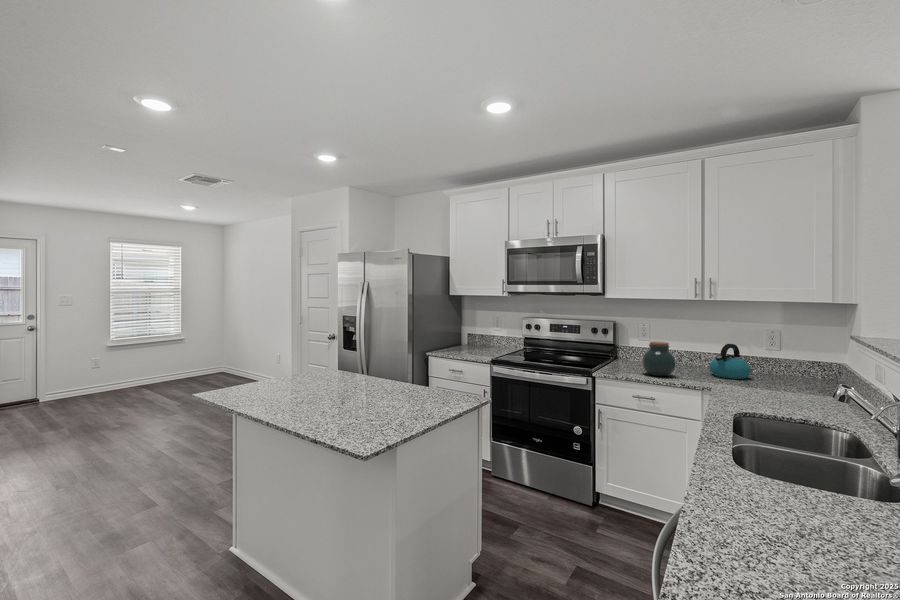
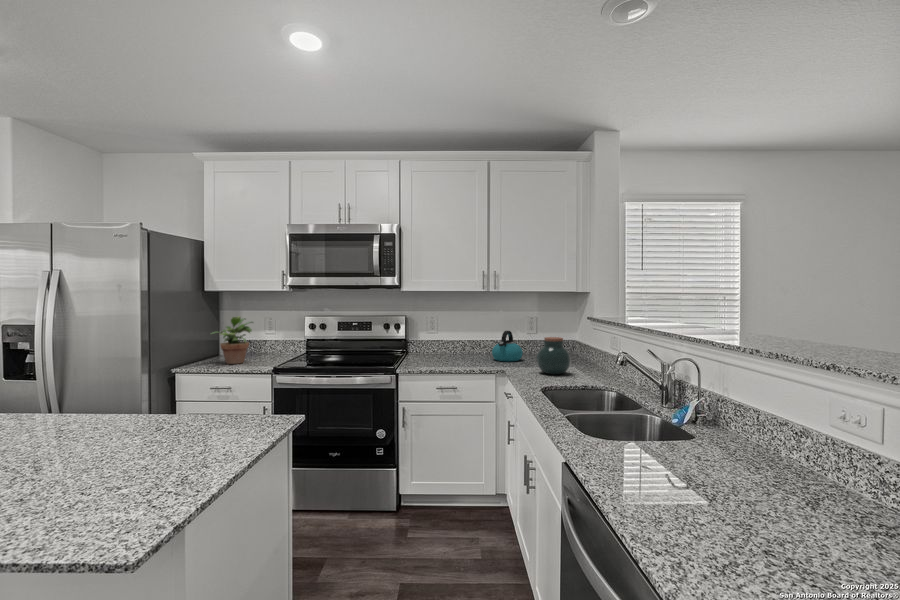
potted plant: none [452,316,483,353] -> present [211,317,253,364]
jar: present [642,342,676,376] -> present [537,337,570,374]

